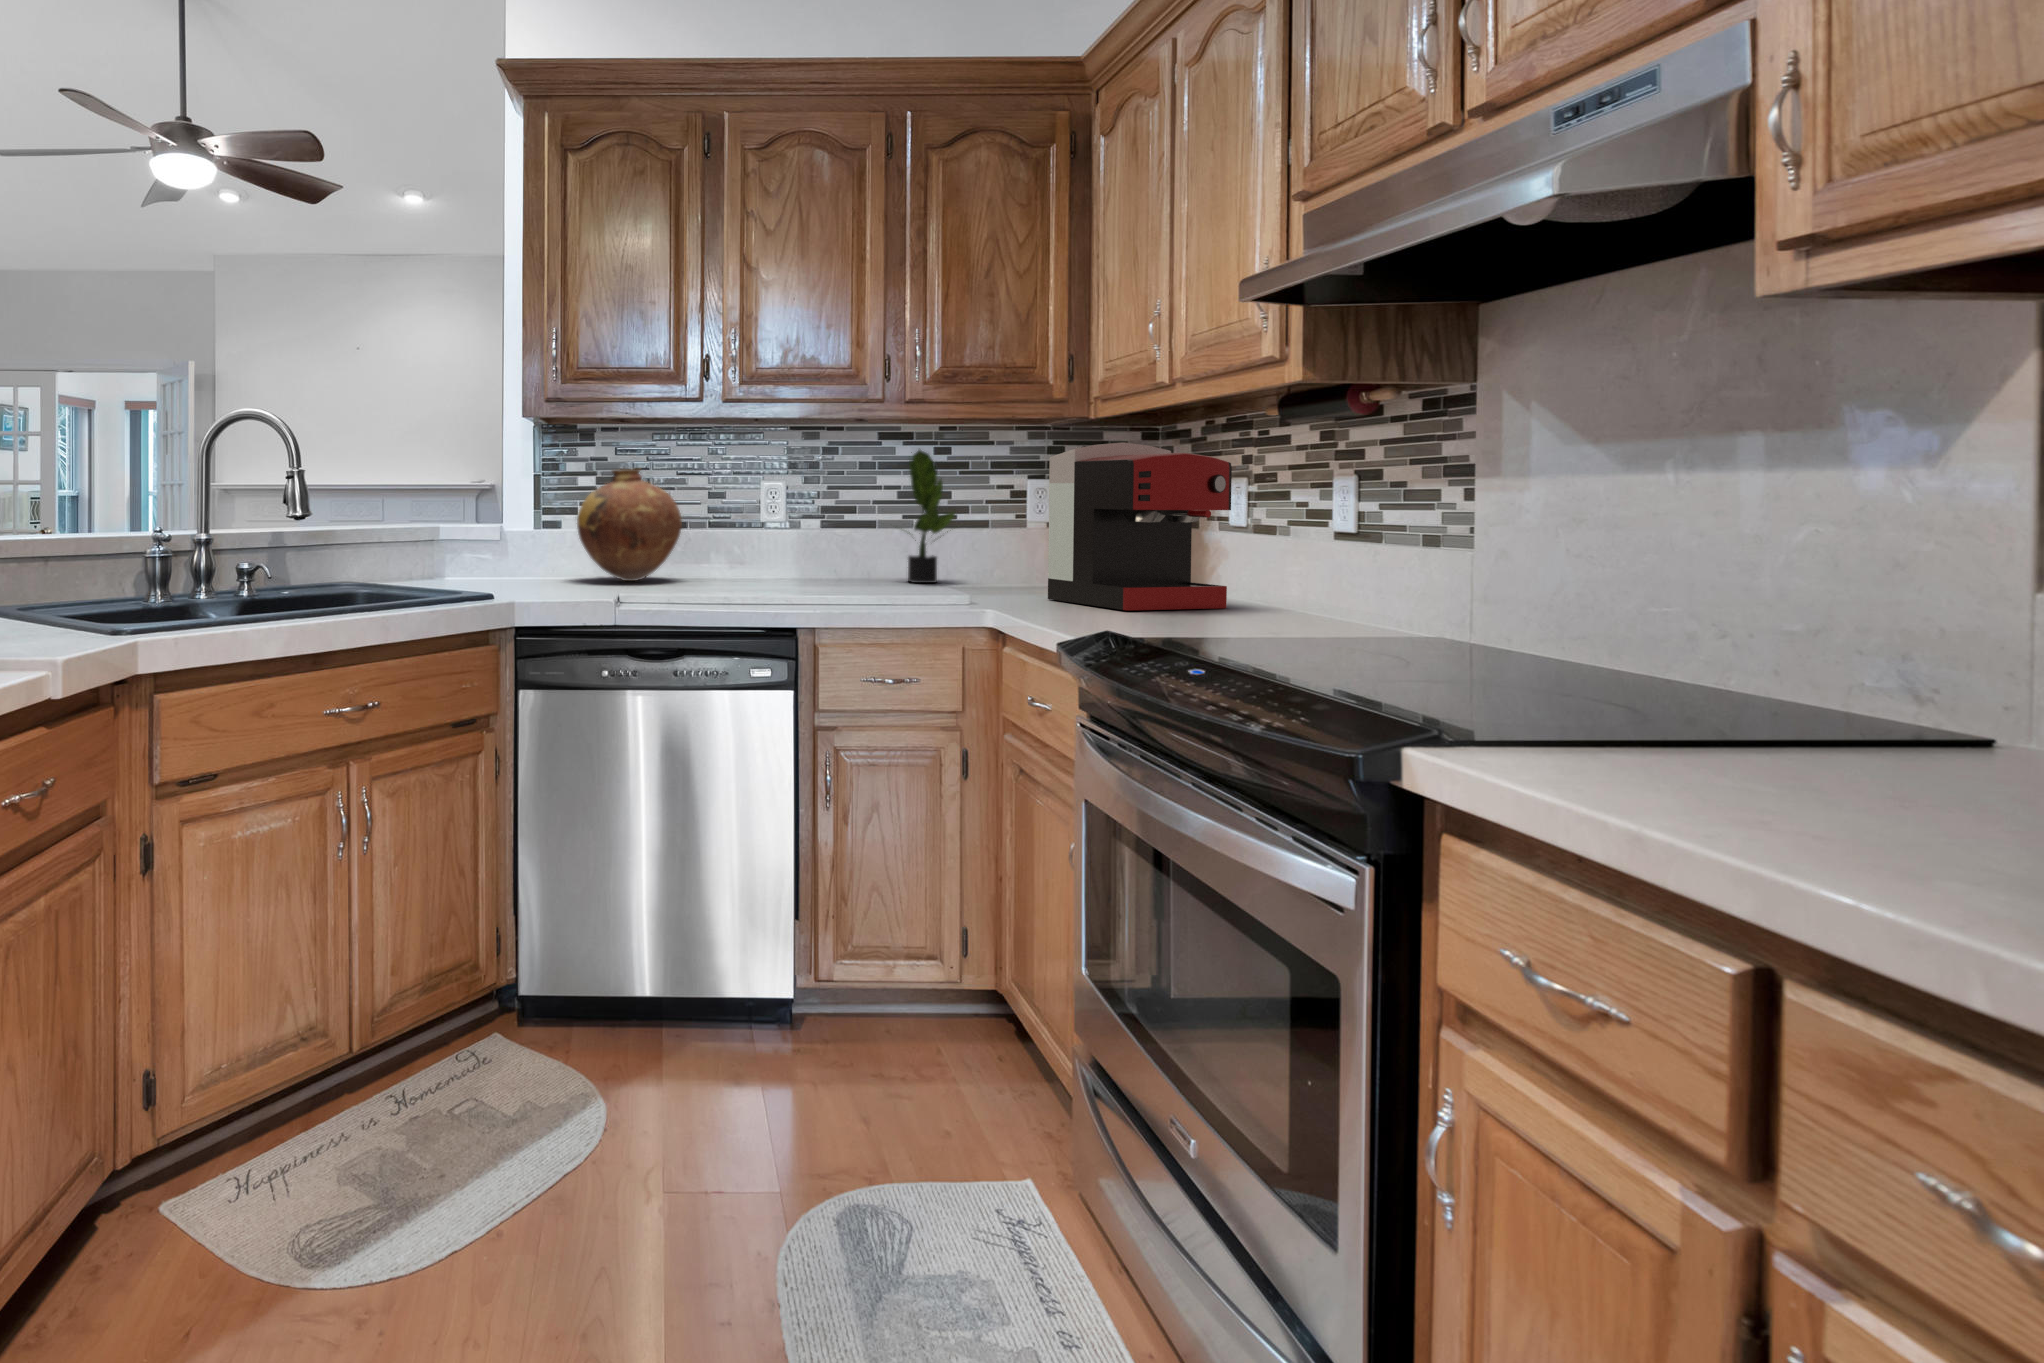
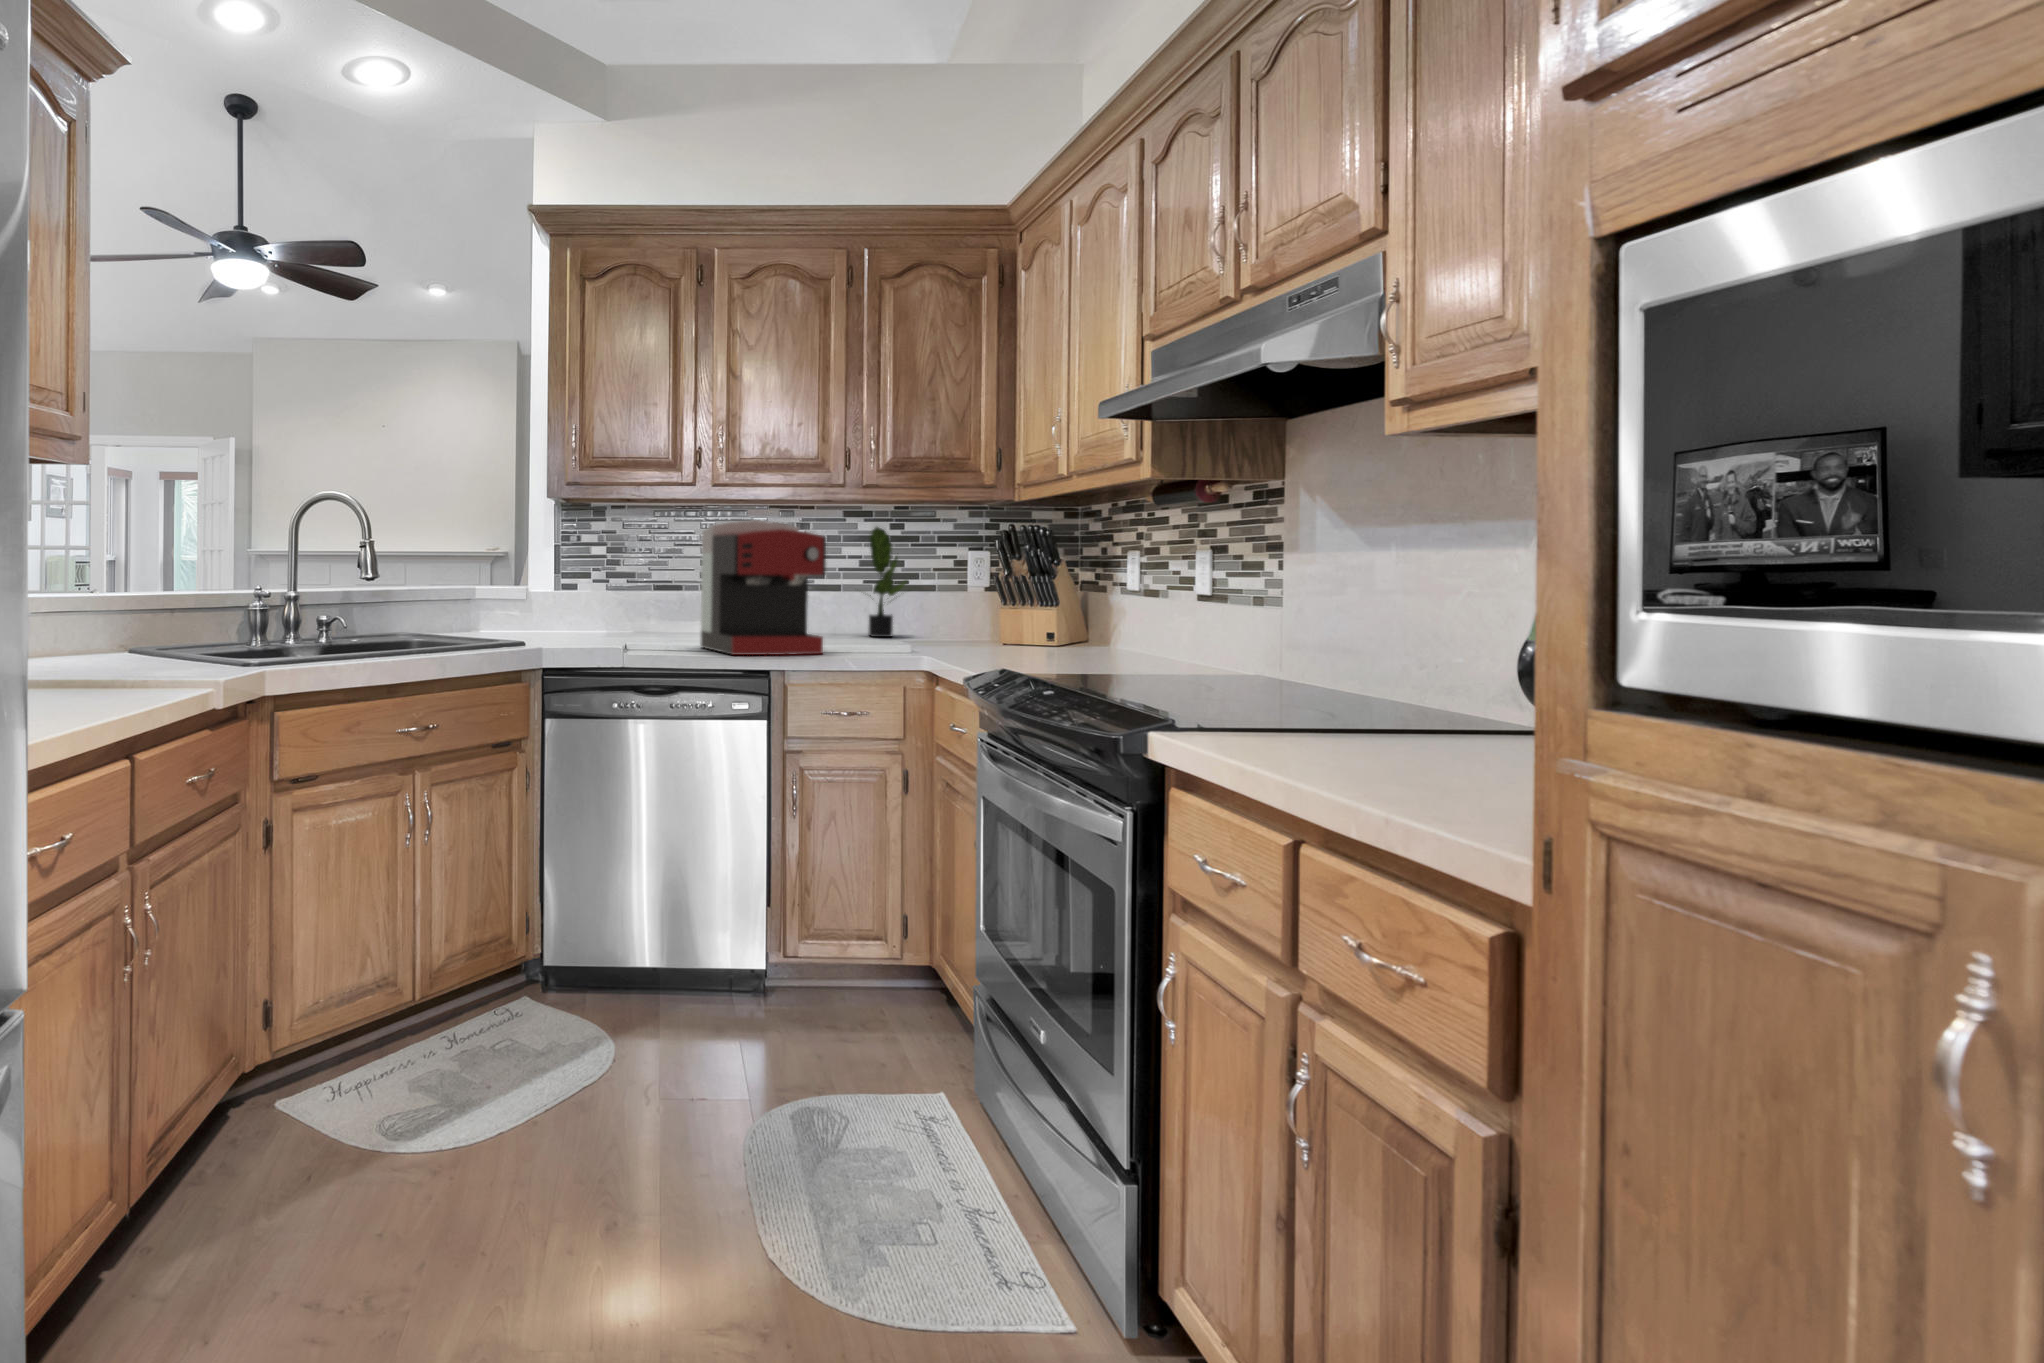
coffee maker: present [1048,442,1232,610] -> present [700,520,826,655]
vase: present [577,469,682,581] -> none [594,541,681,634]

